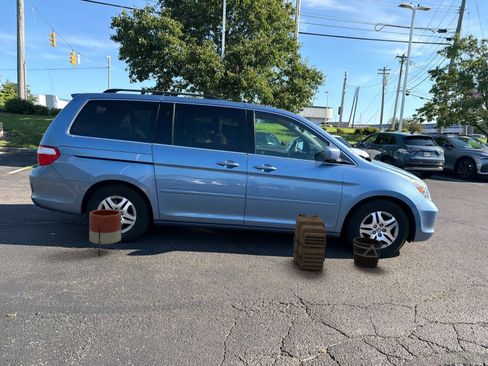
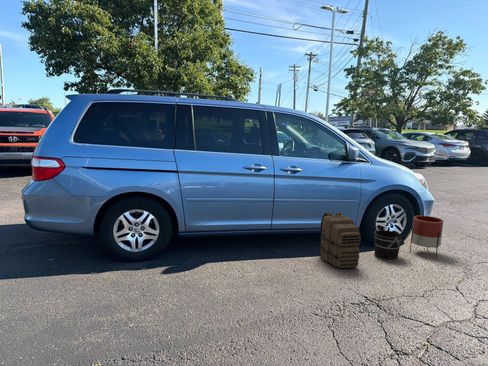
planter: present [89,209,122,257] -> present [410,215,443,258]

